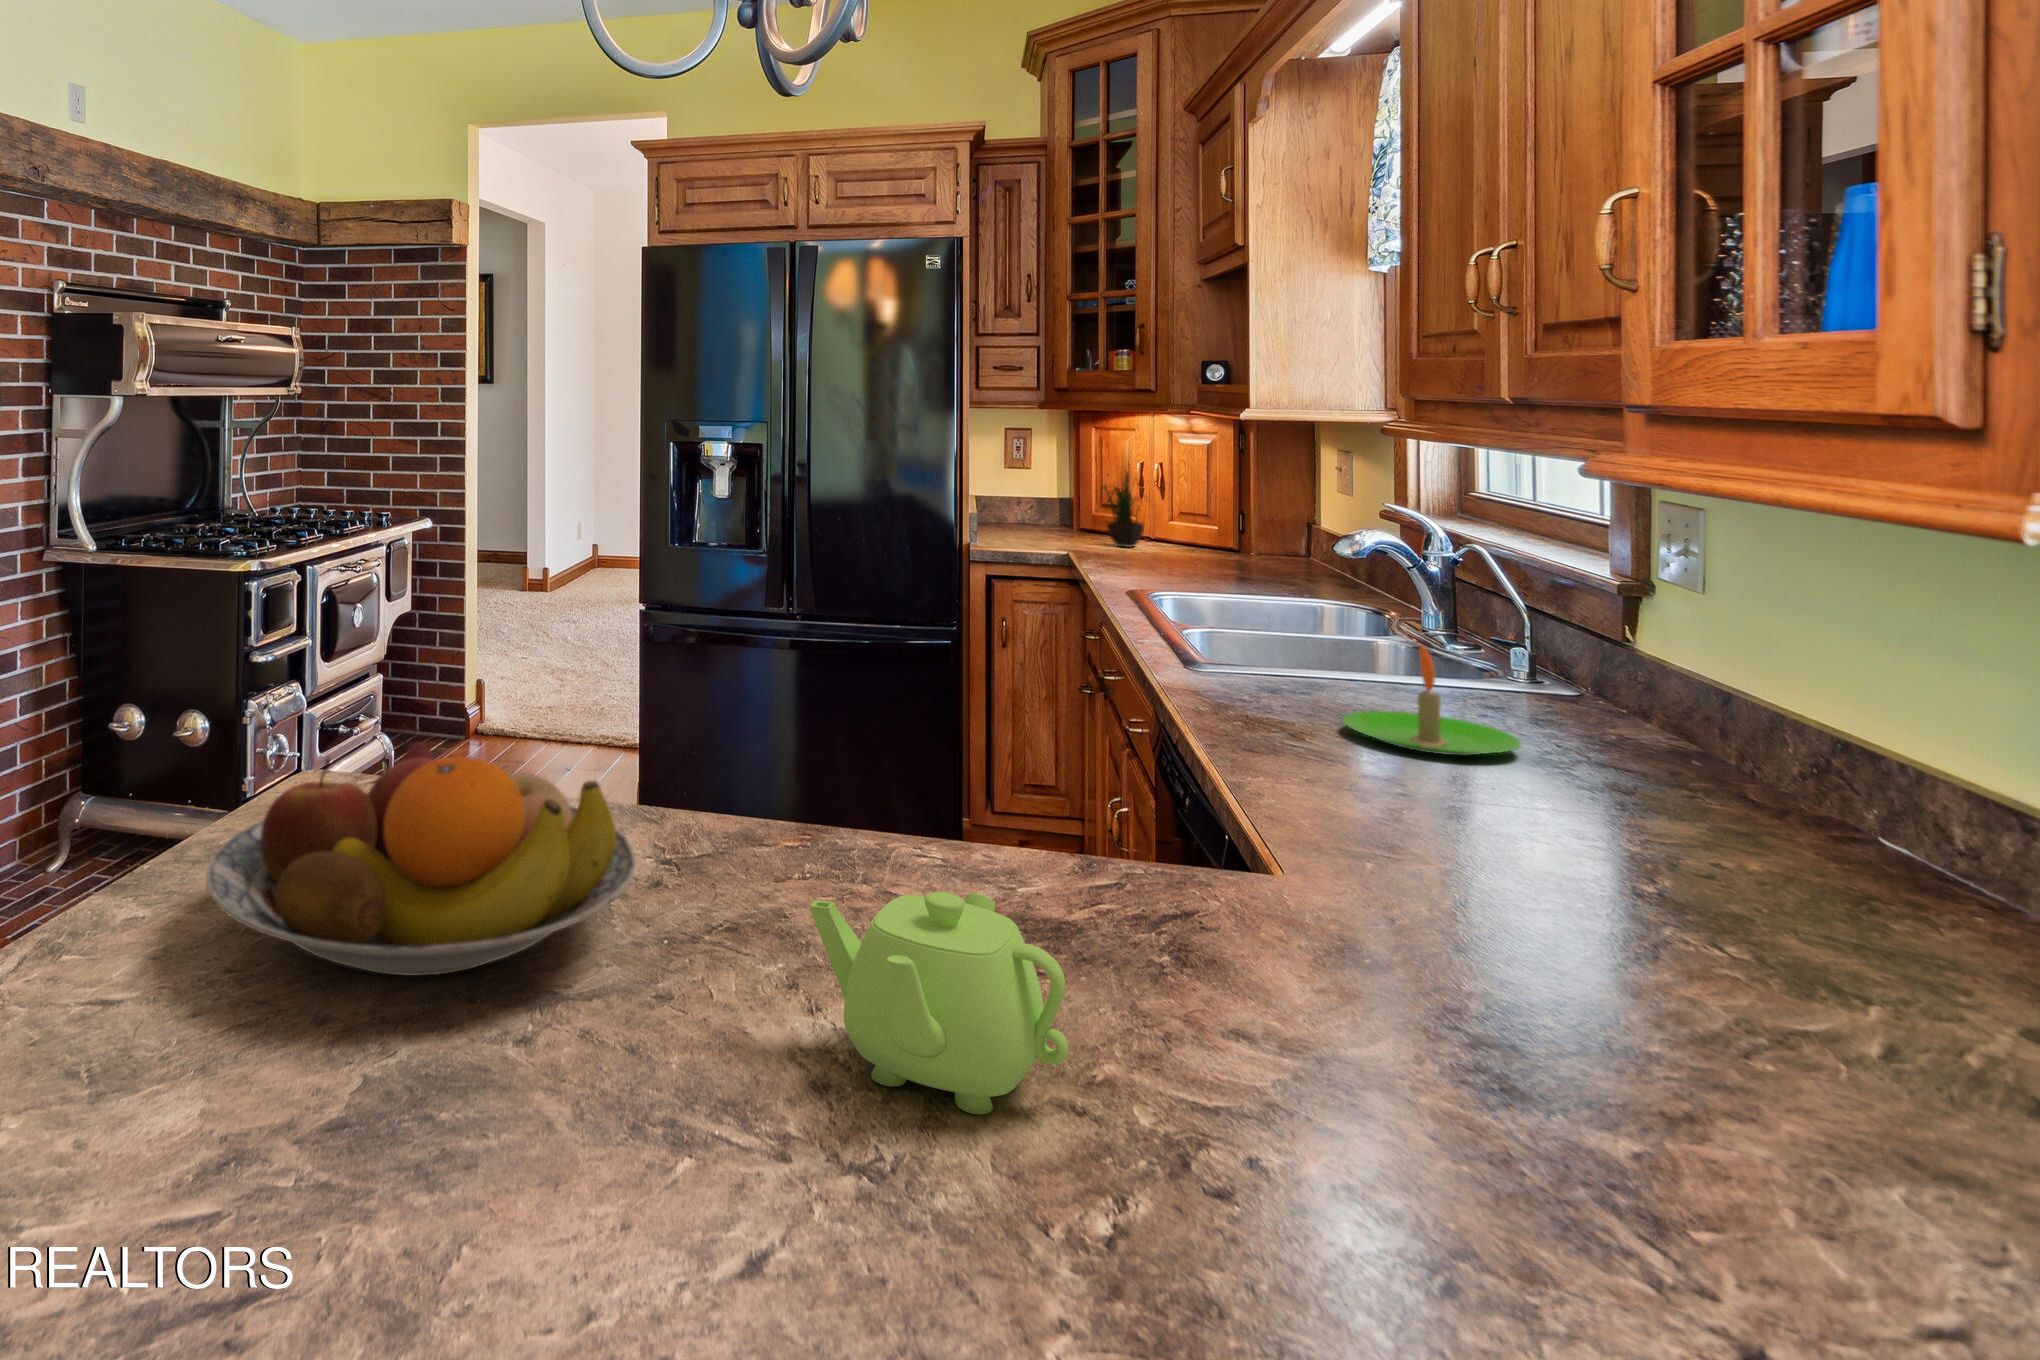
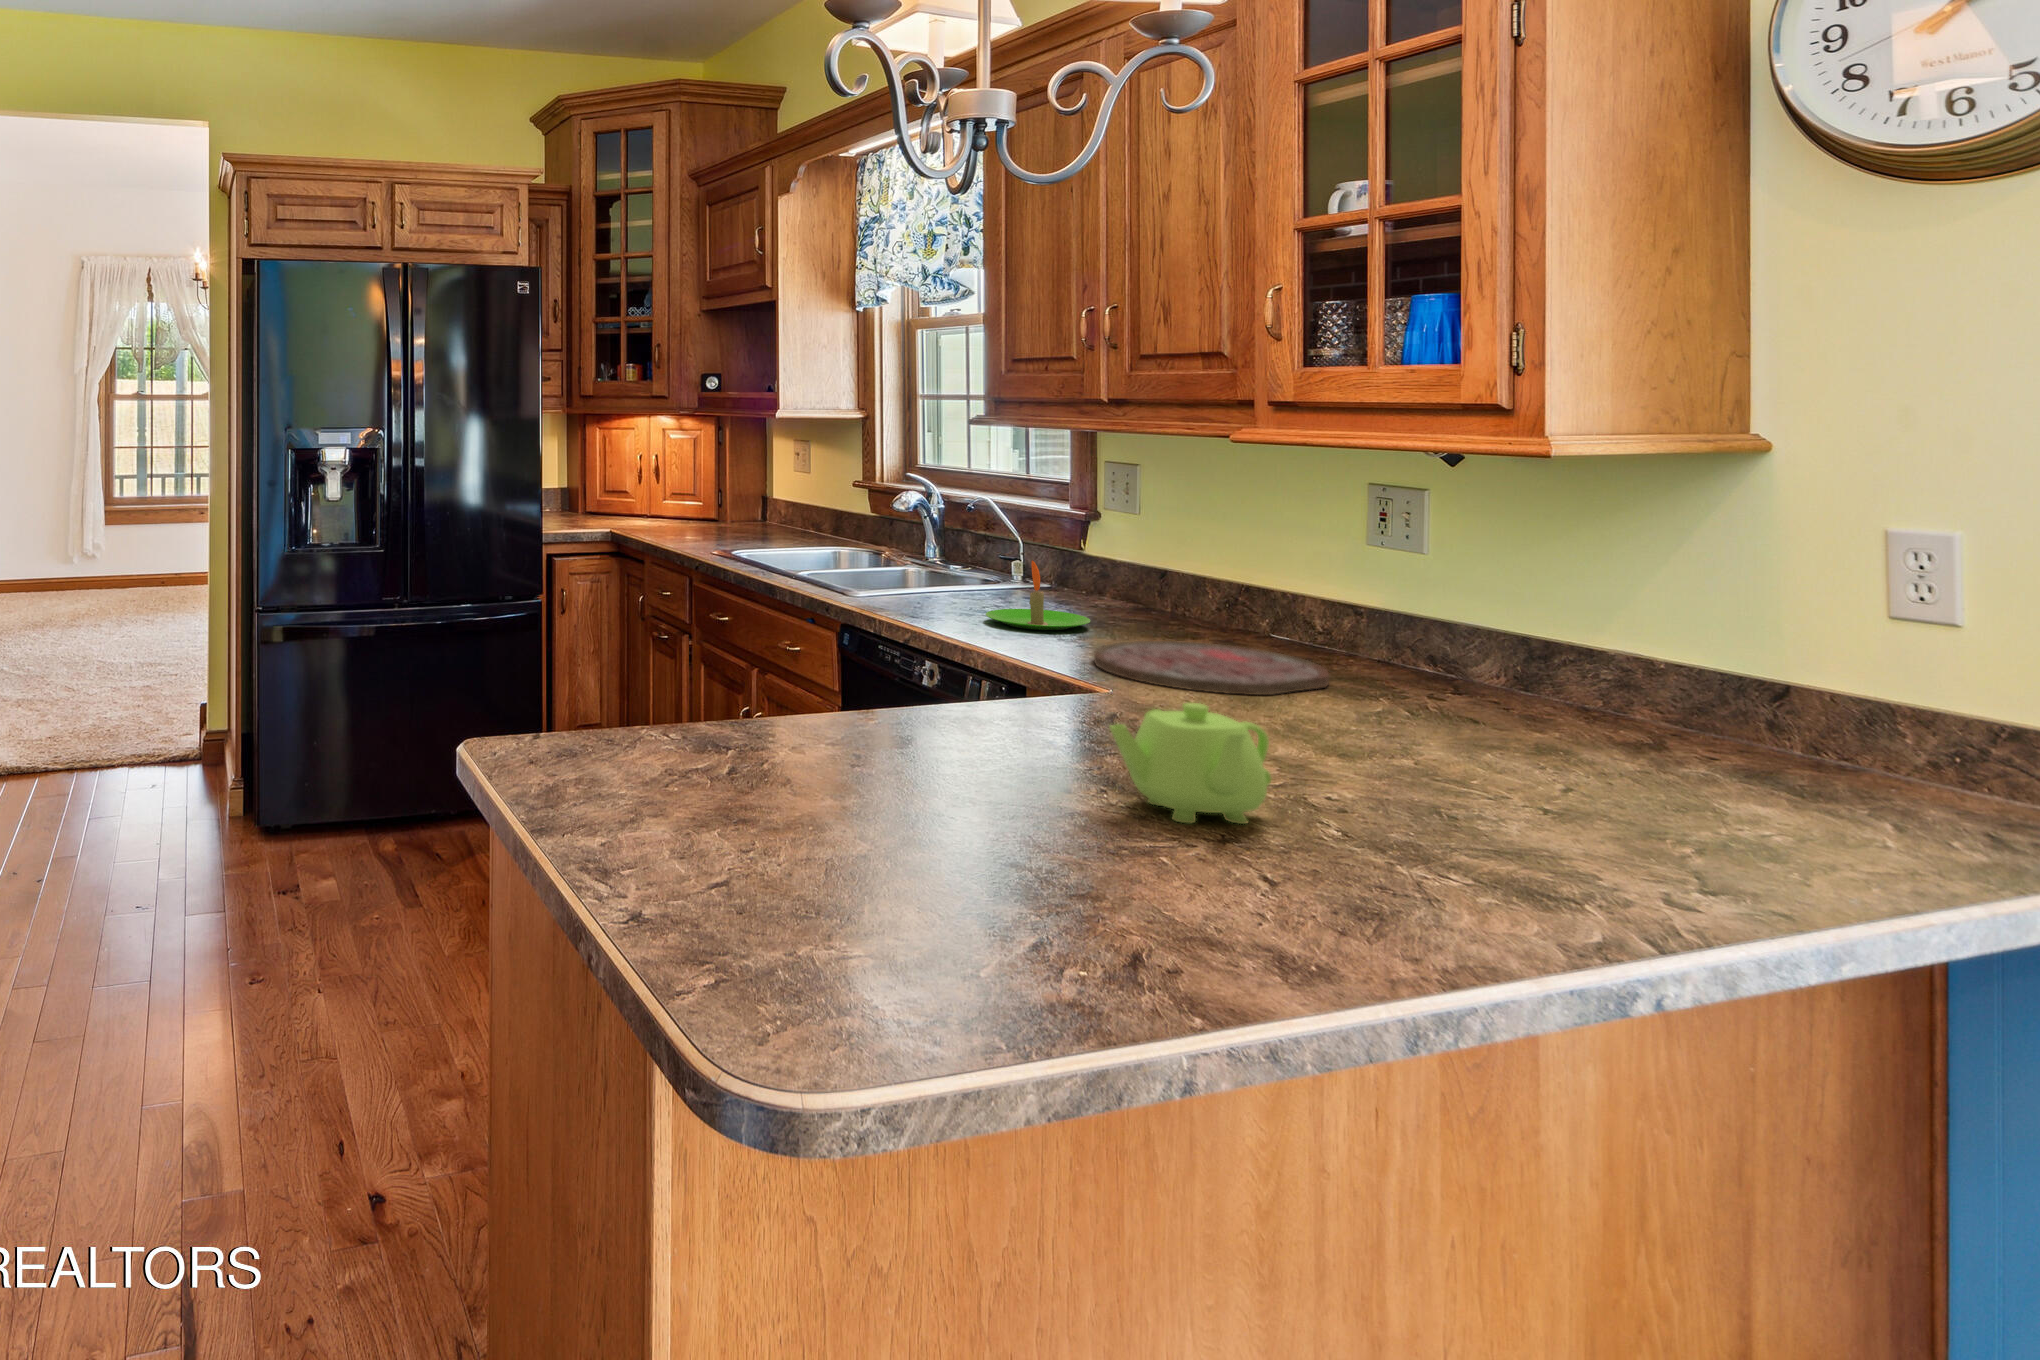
potted plant: present [1096,460,1145,547] -> none [593,432,643,525]
fruit bowl: present [206,742,636,976] -> none [646,675,986,843]
cutting board: none [1369,789,1821,936] -> present [1094,641,1329,695]

